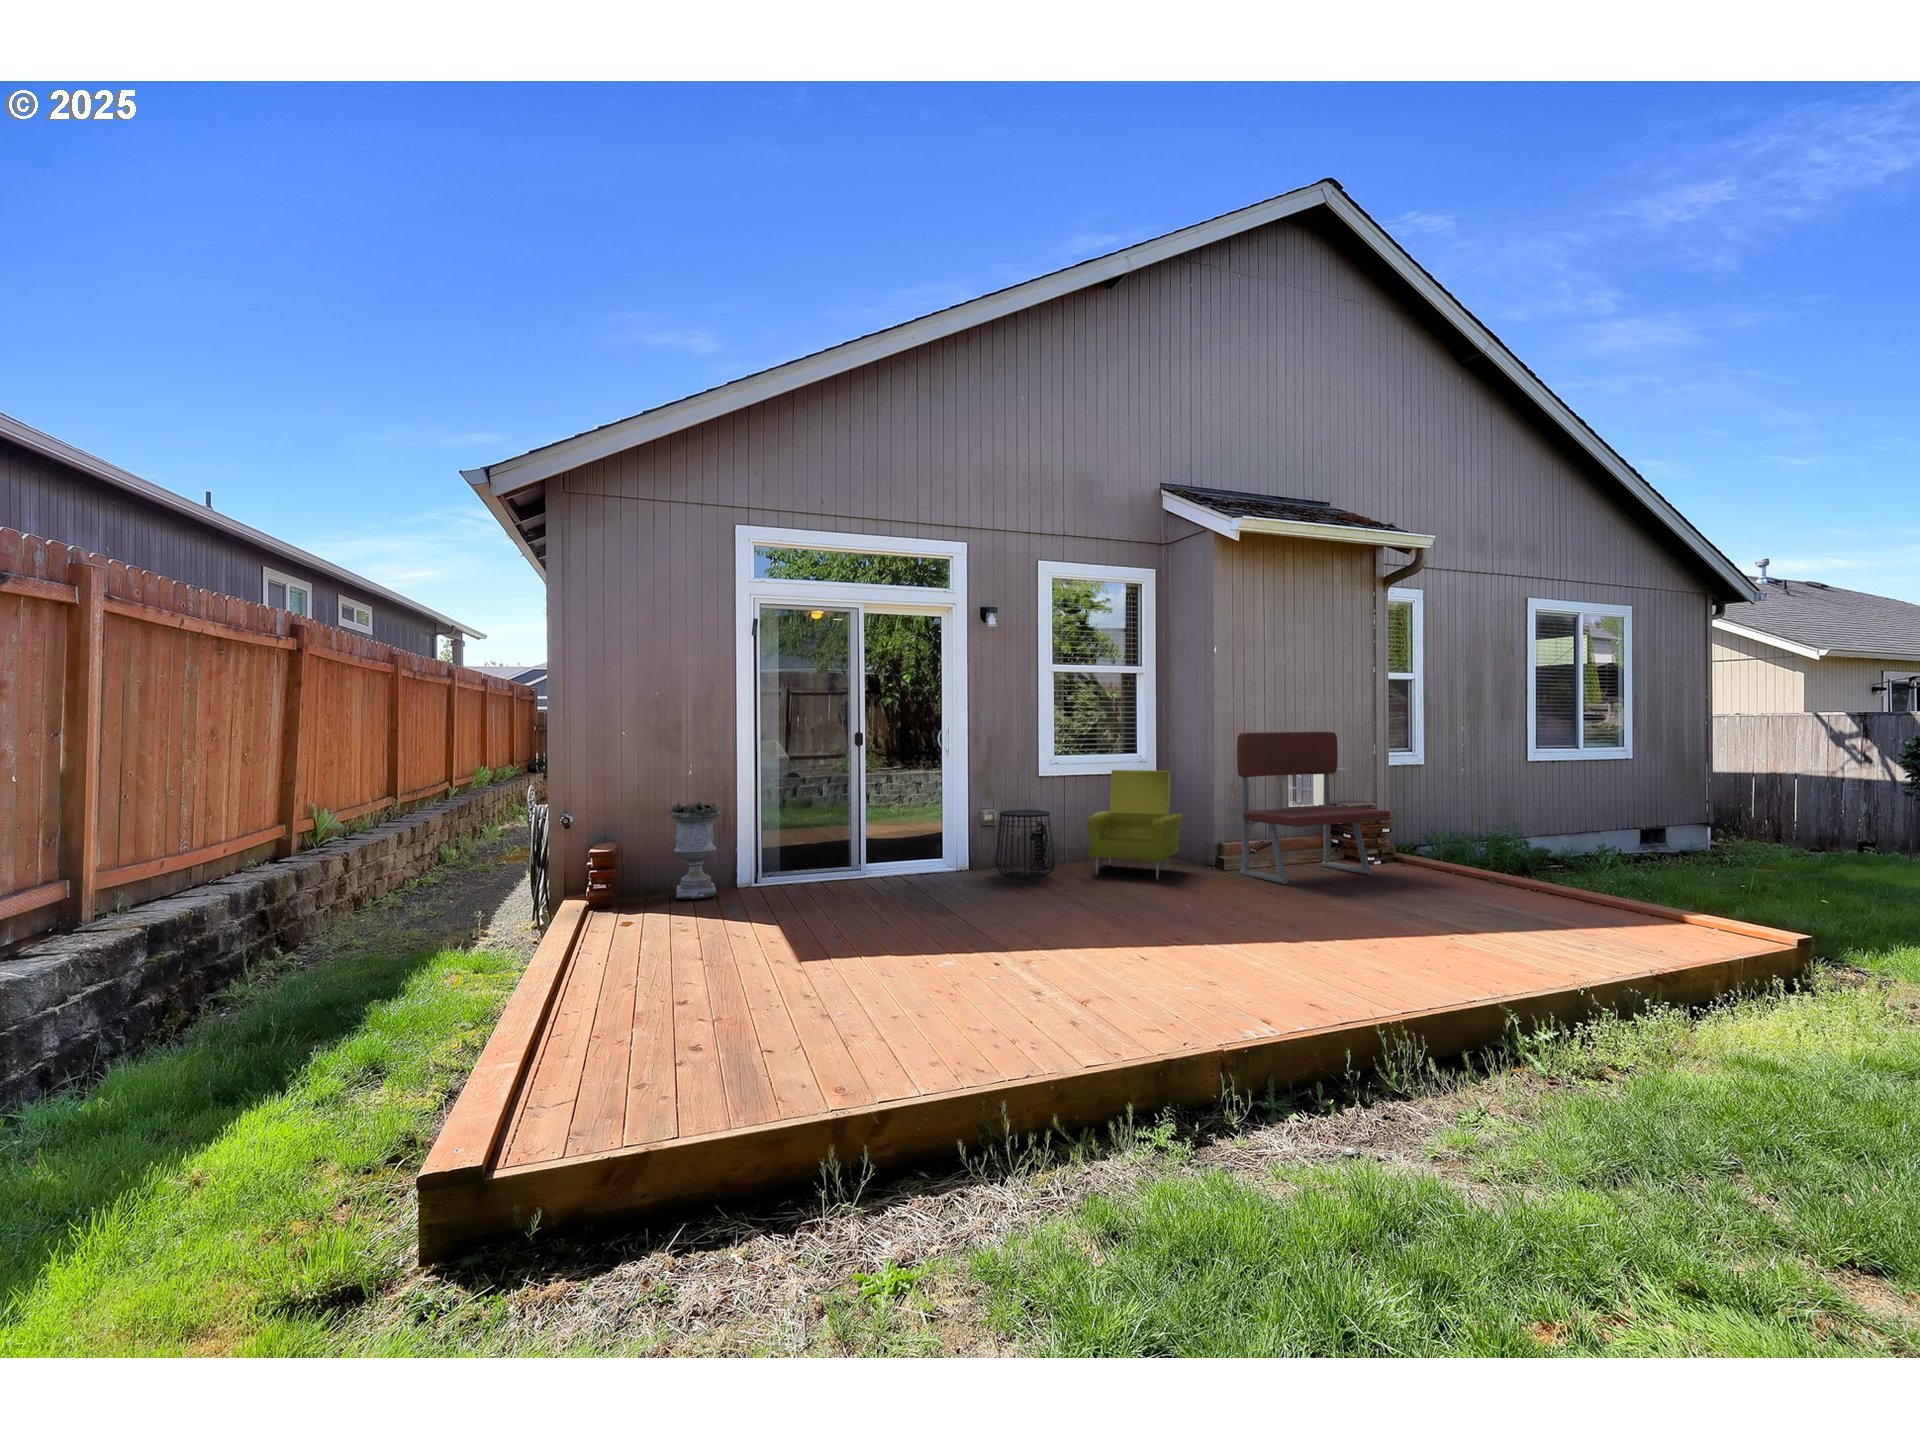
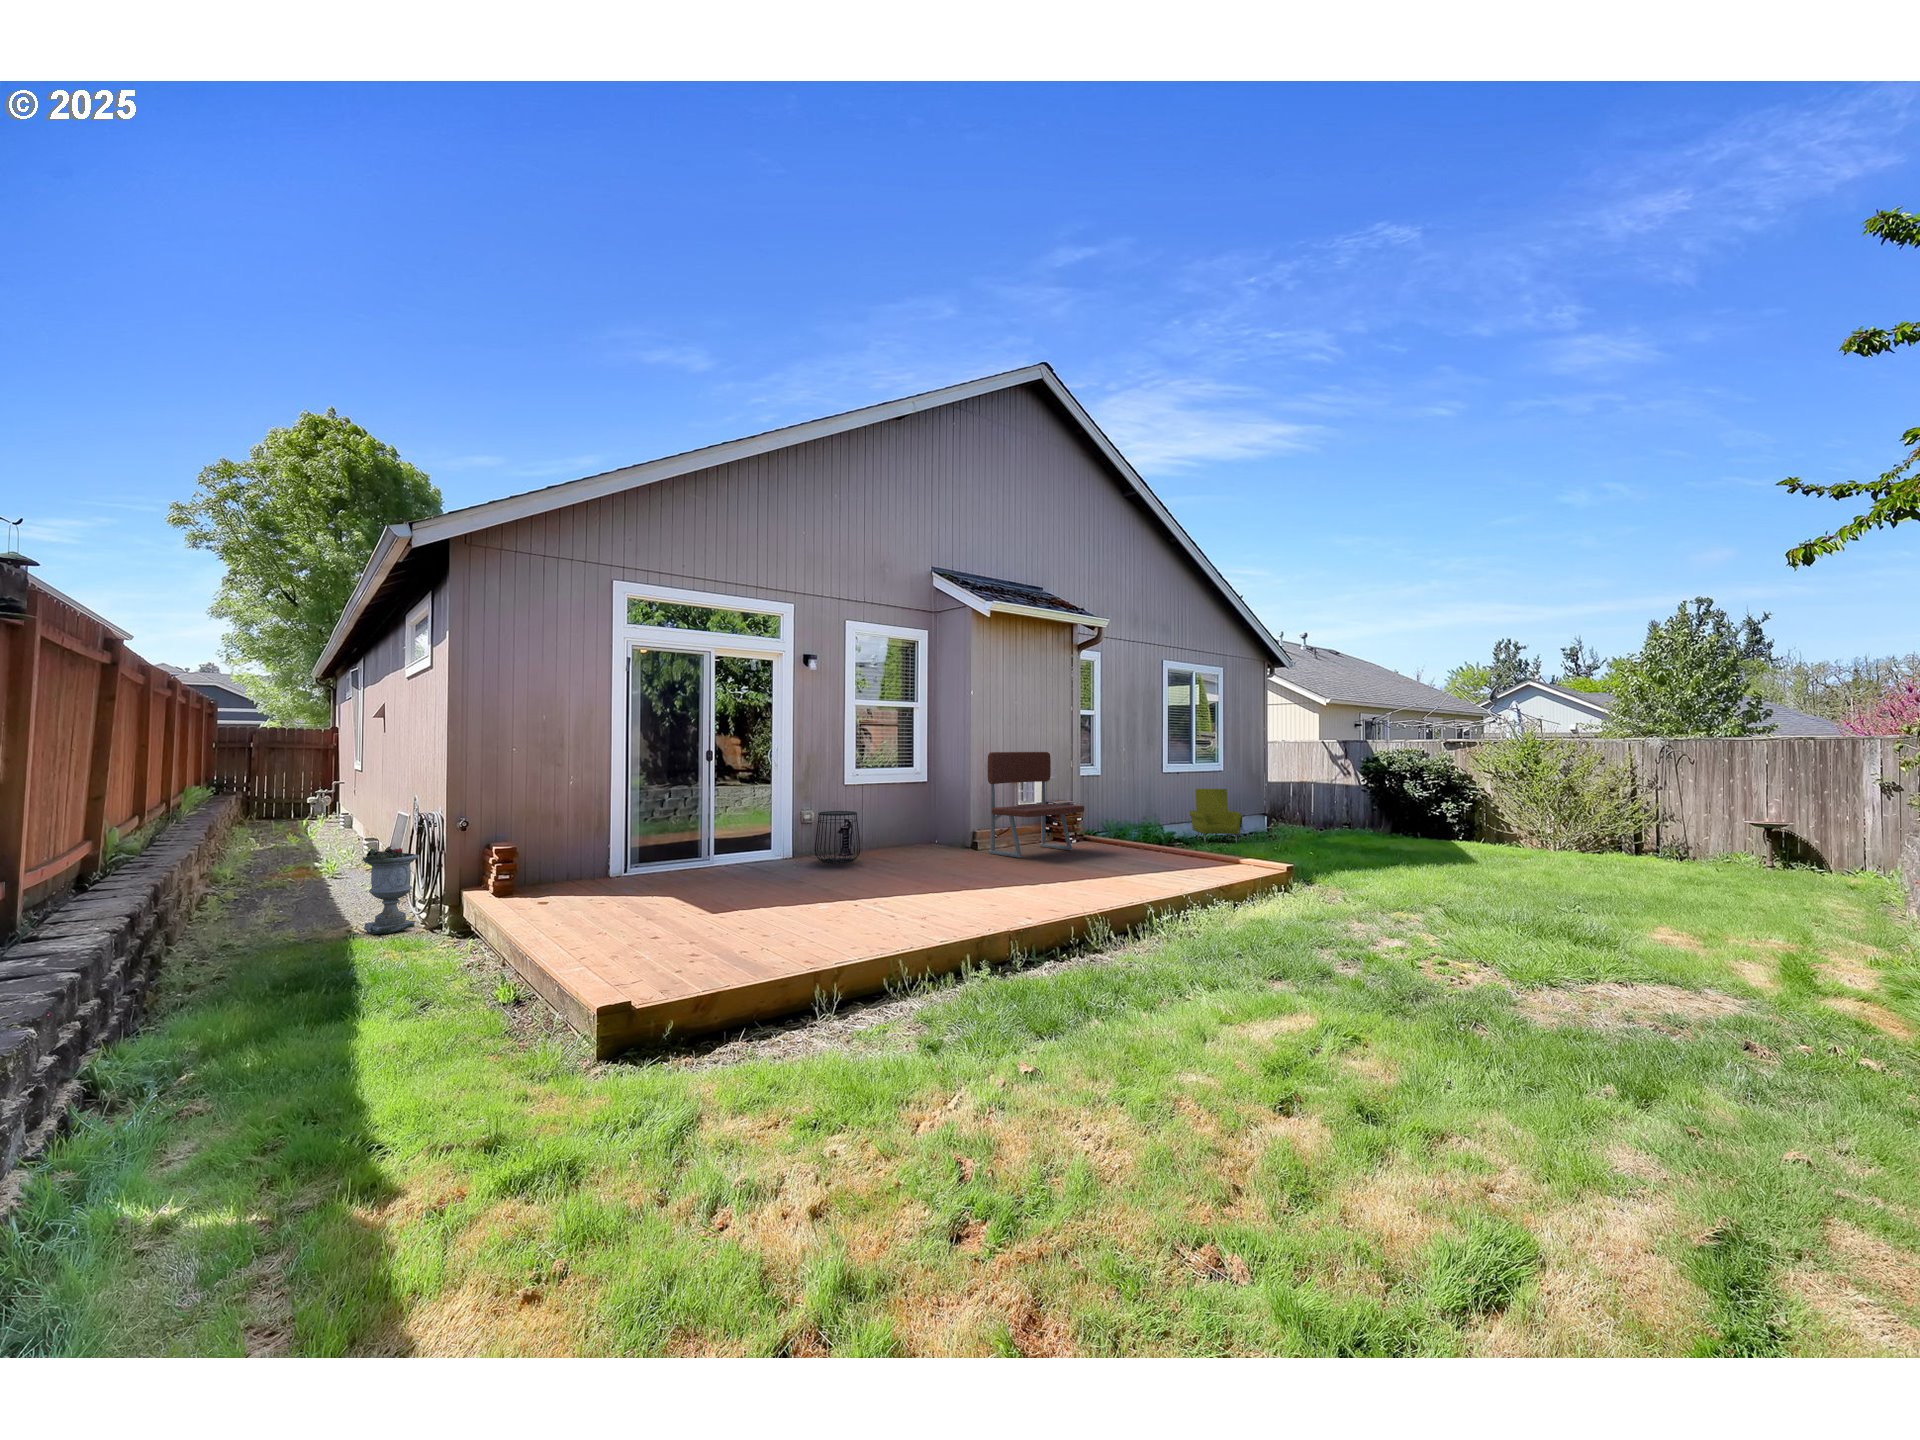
armchair: present [1087,770,1183,879] -> present [1190,789,1241,843]
planter: present [669,802,723,899] -> present [362,846,418,934]

